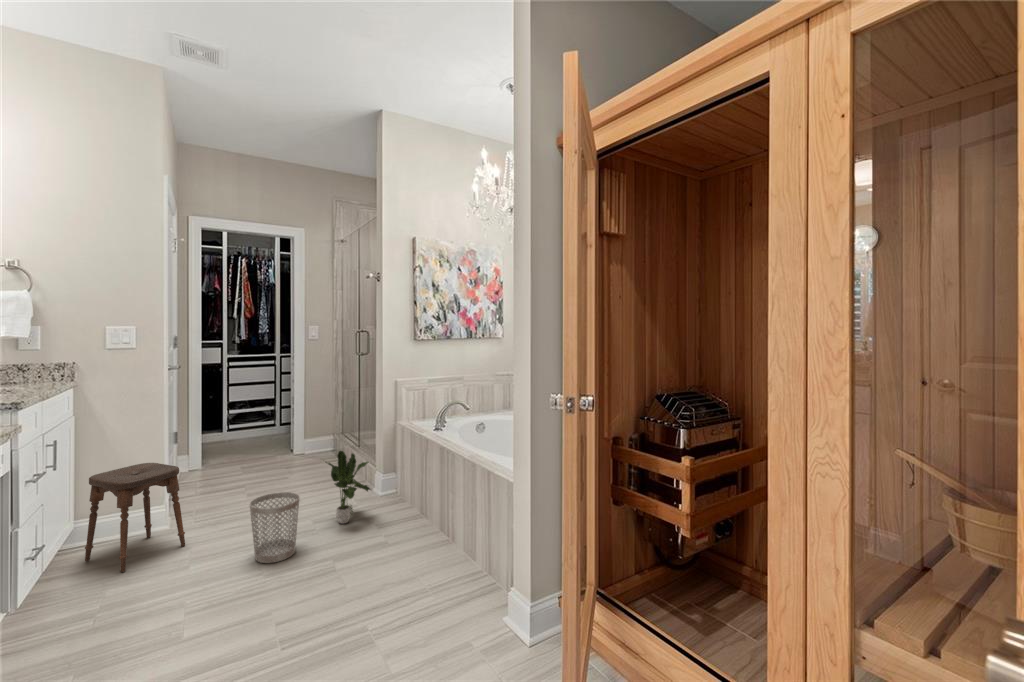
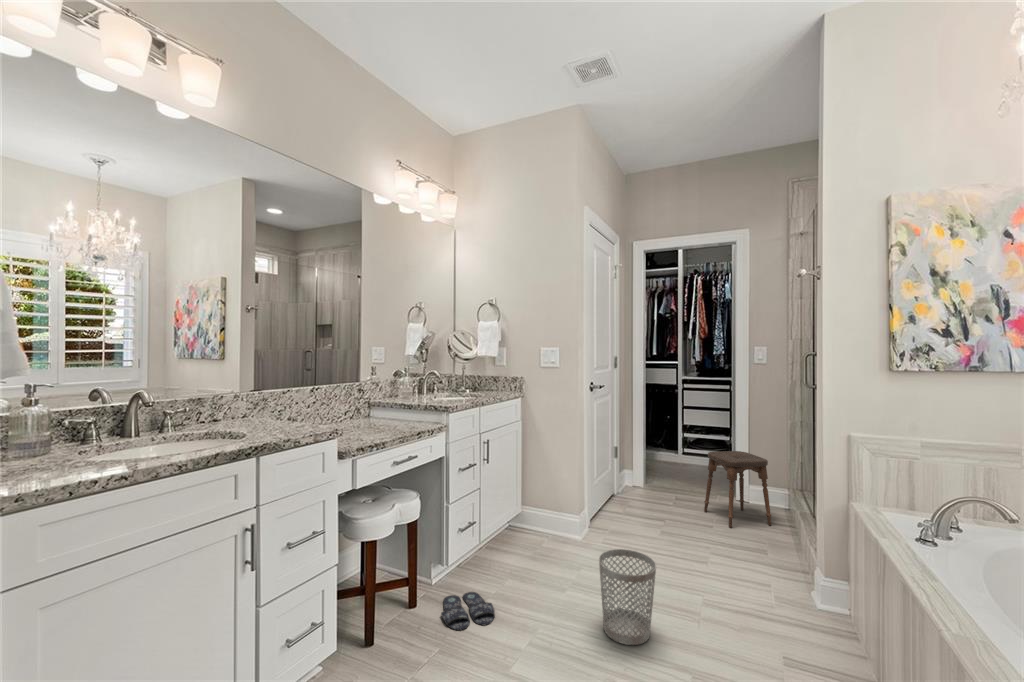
potted plant: present [328,451,371,524] -> none [707,522,781,633]
stool: present [85,463,185,572] -> present [704,451,772,528]
slippers: none [54,598,143,636] -> present [441,592,495,630]

